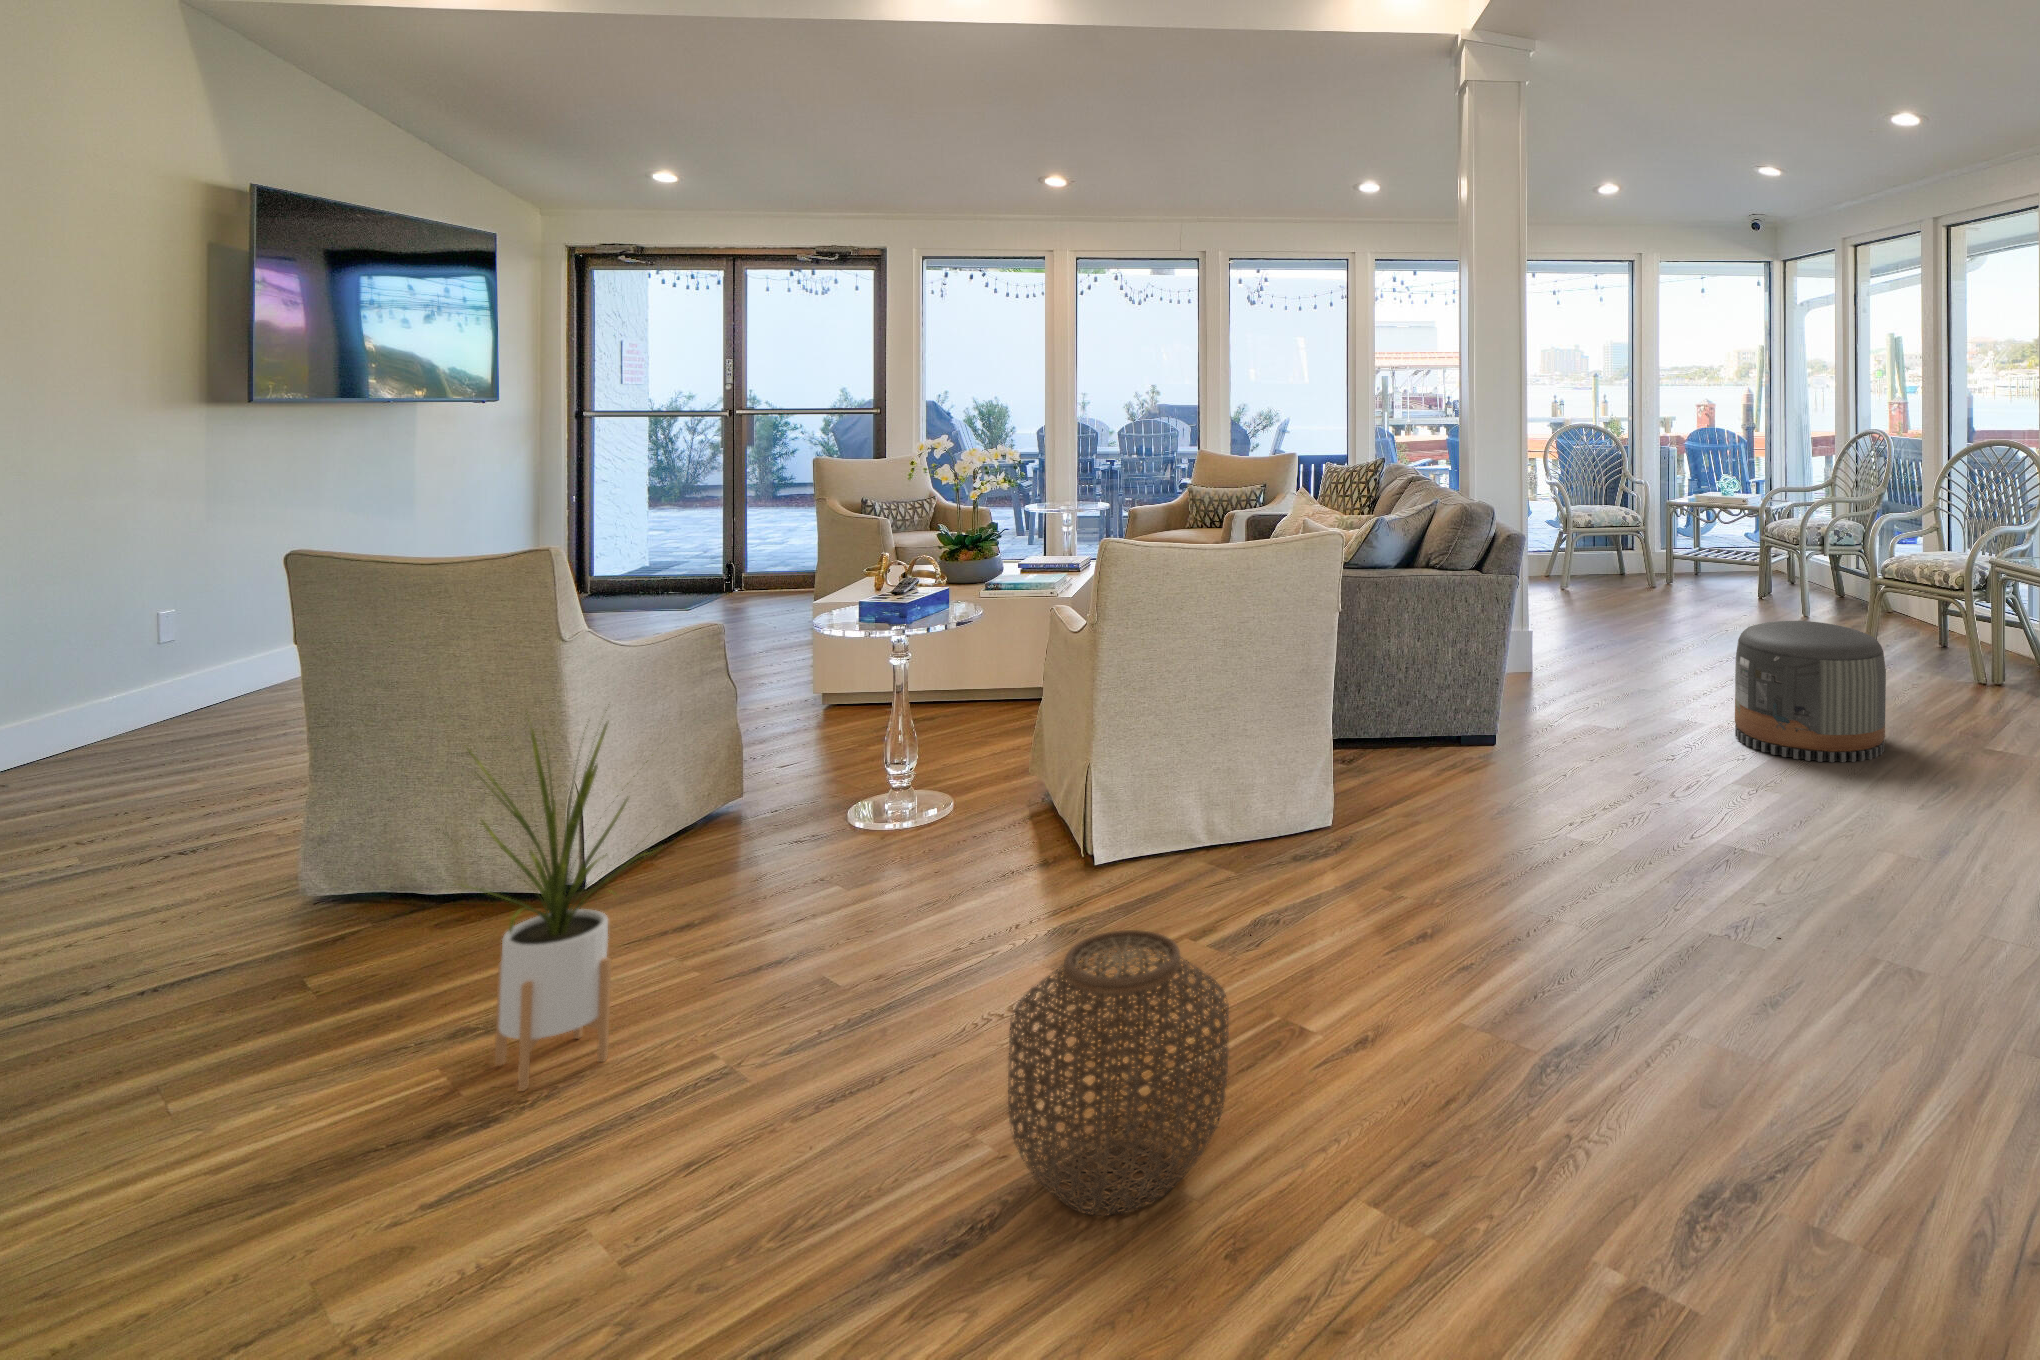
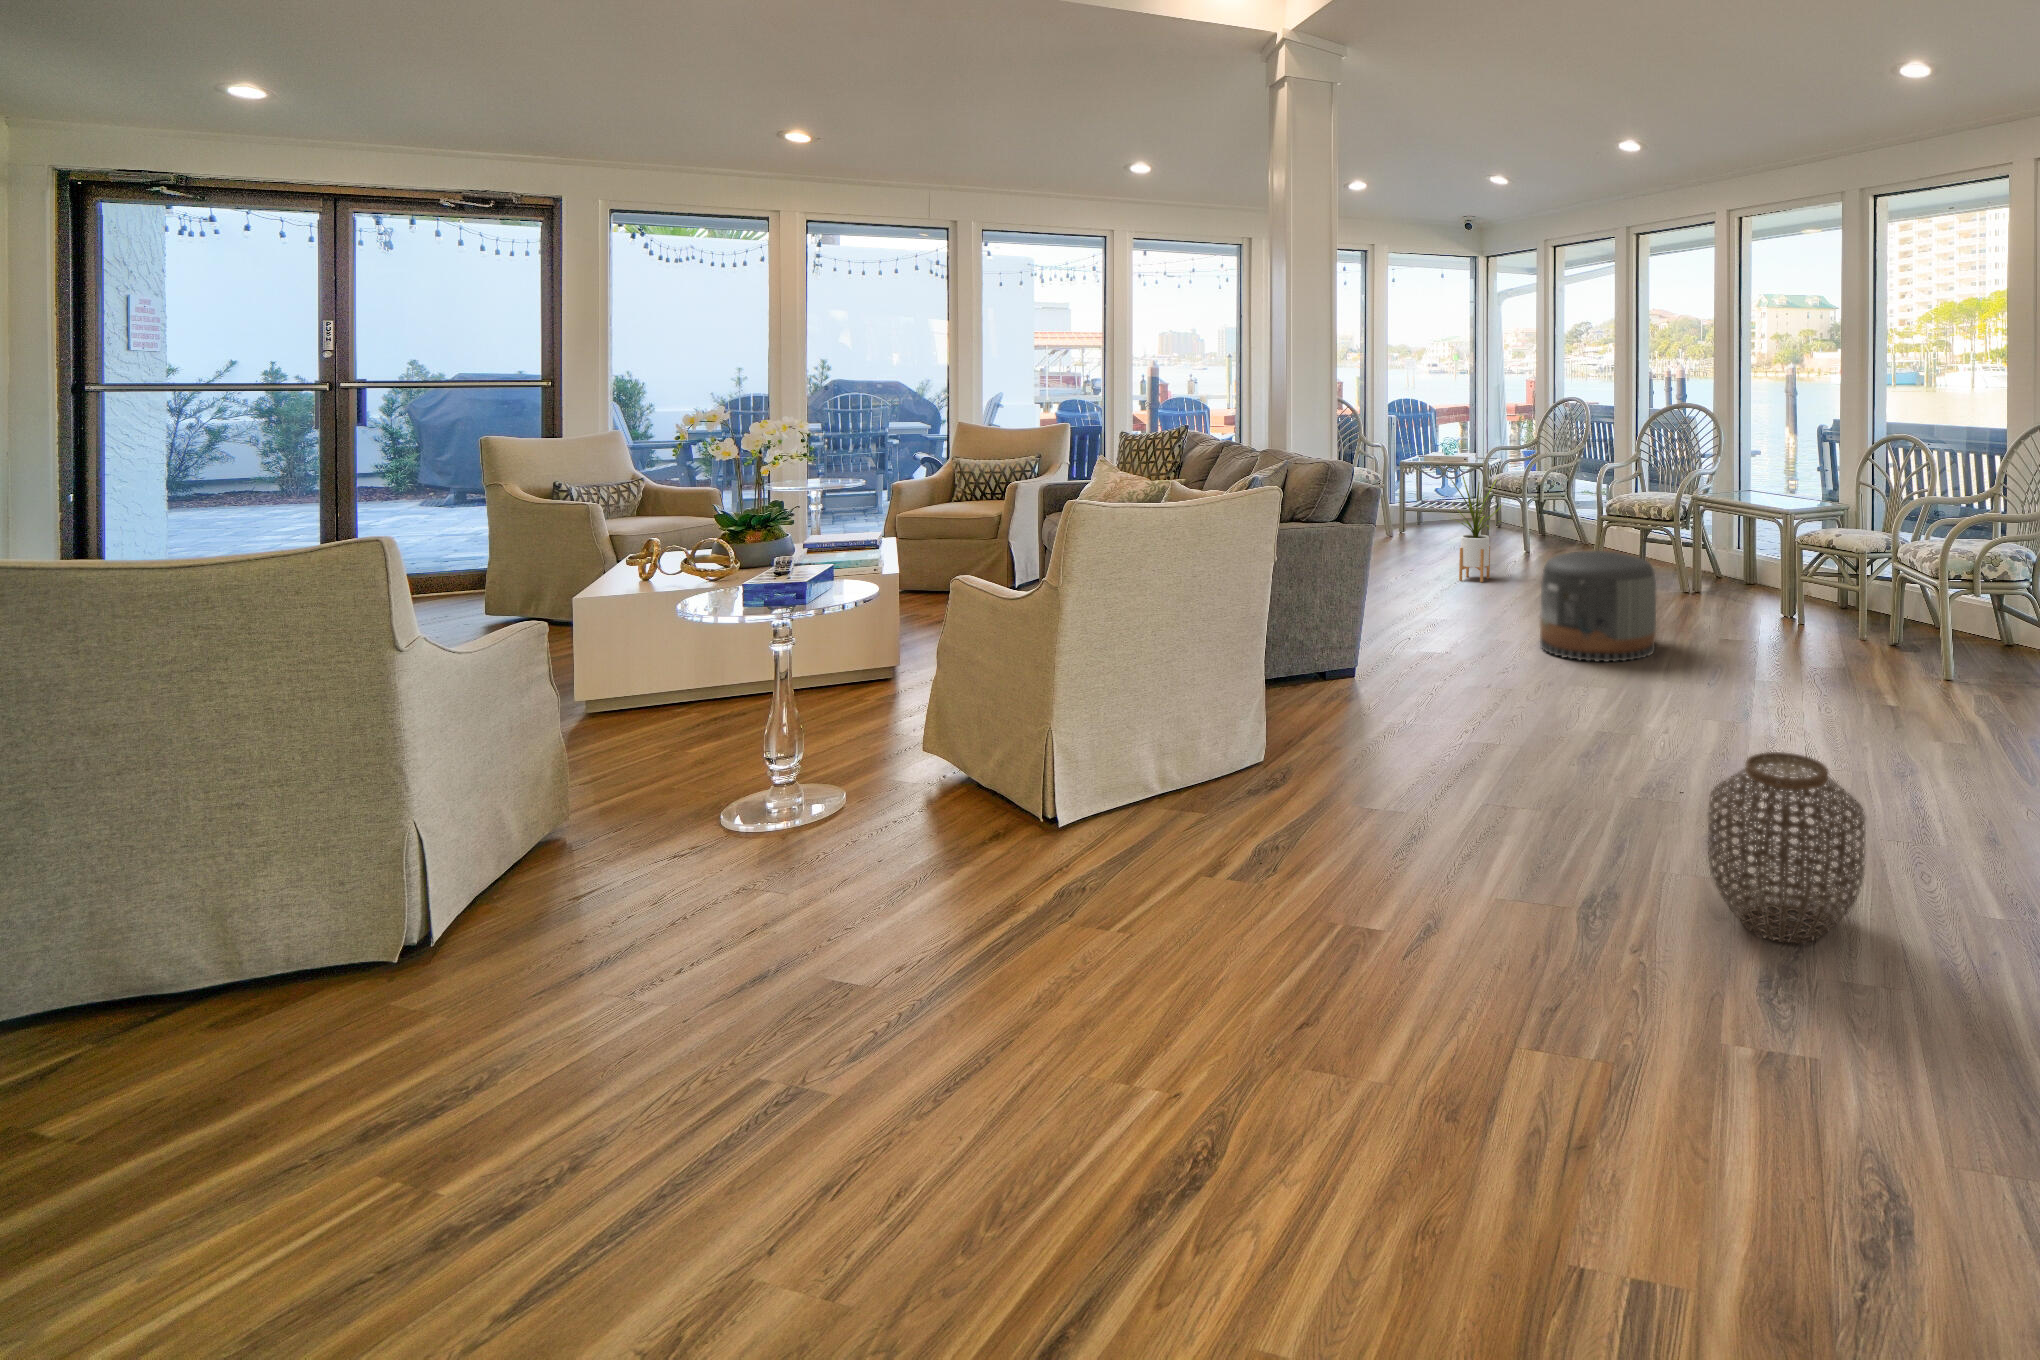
house plant: present [439,712,655,1091] -> present [1452,476,1502,582]
woven basket: present [1008,930,1229,1215] -> present [1708,752,1866,943]

